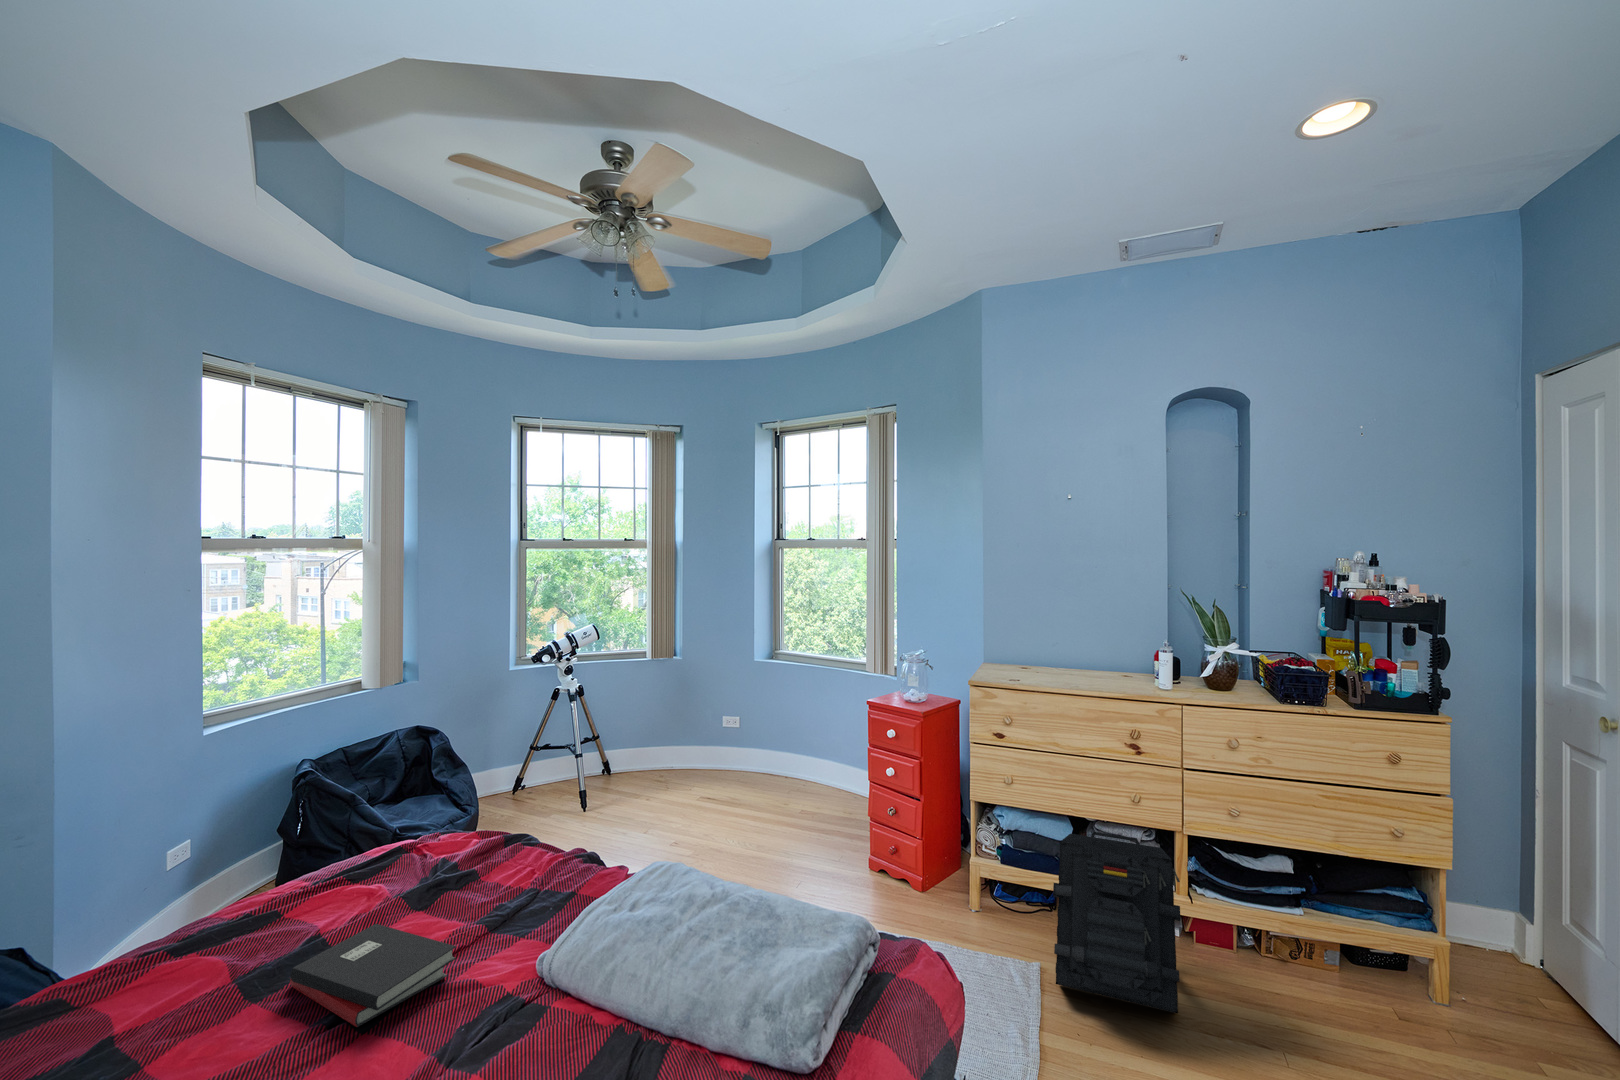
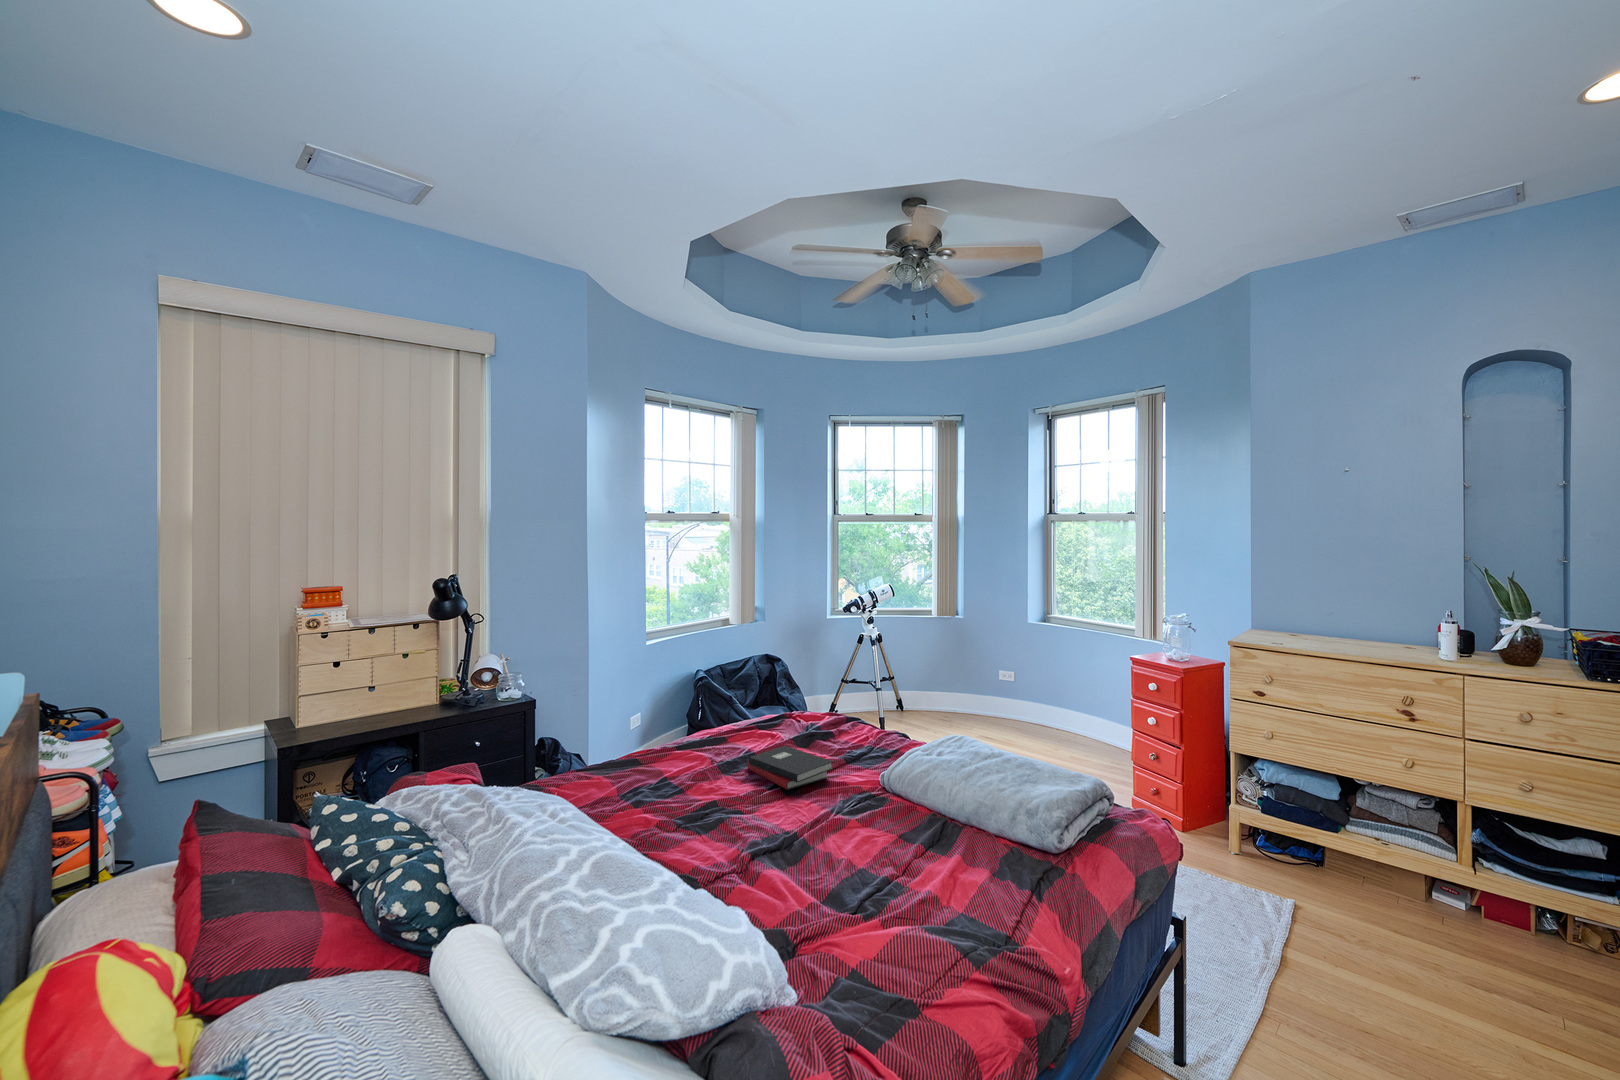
backpack: present [1053,832,1181,1014] -> none [1303,785,1450,959]

